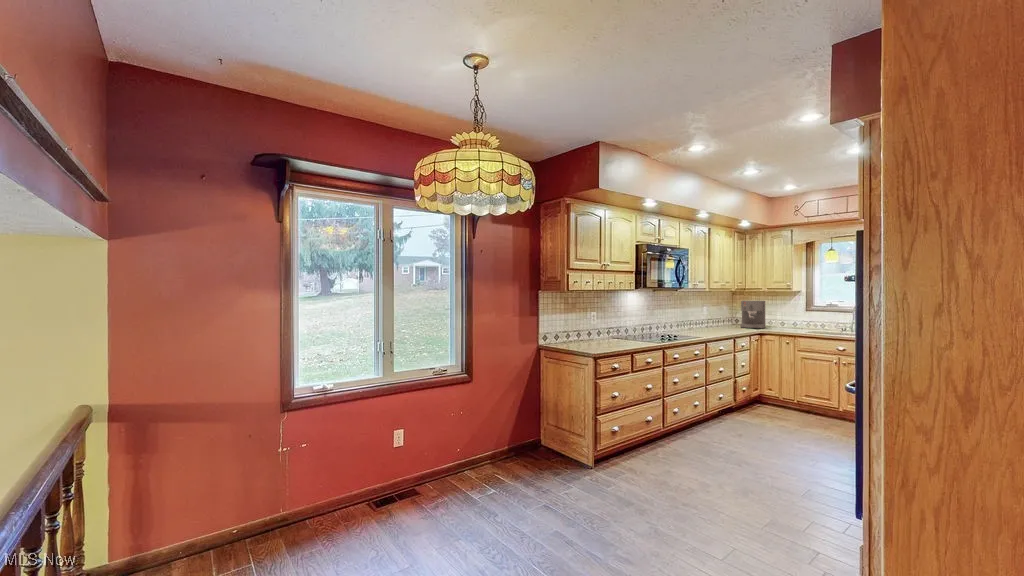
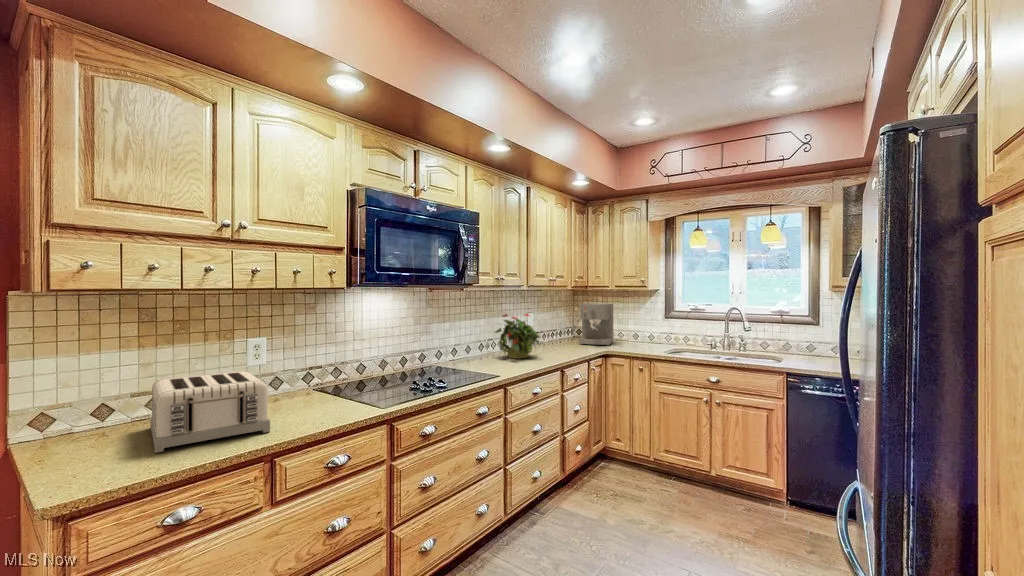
potted plant: none [689,305,720,332] -> present [495,314,540,359]
toaster: none [574,324,625,348] -> present [150,371,270,453]

